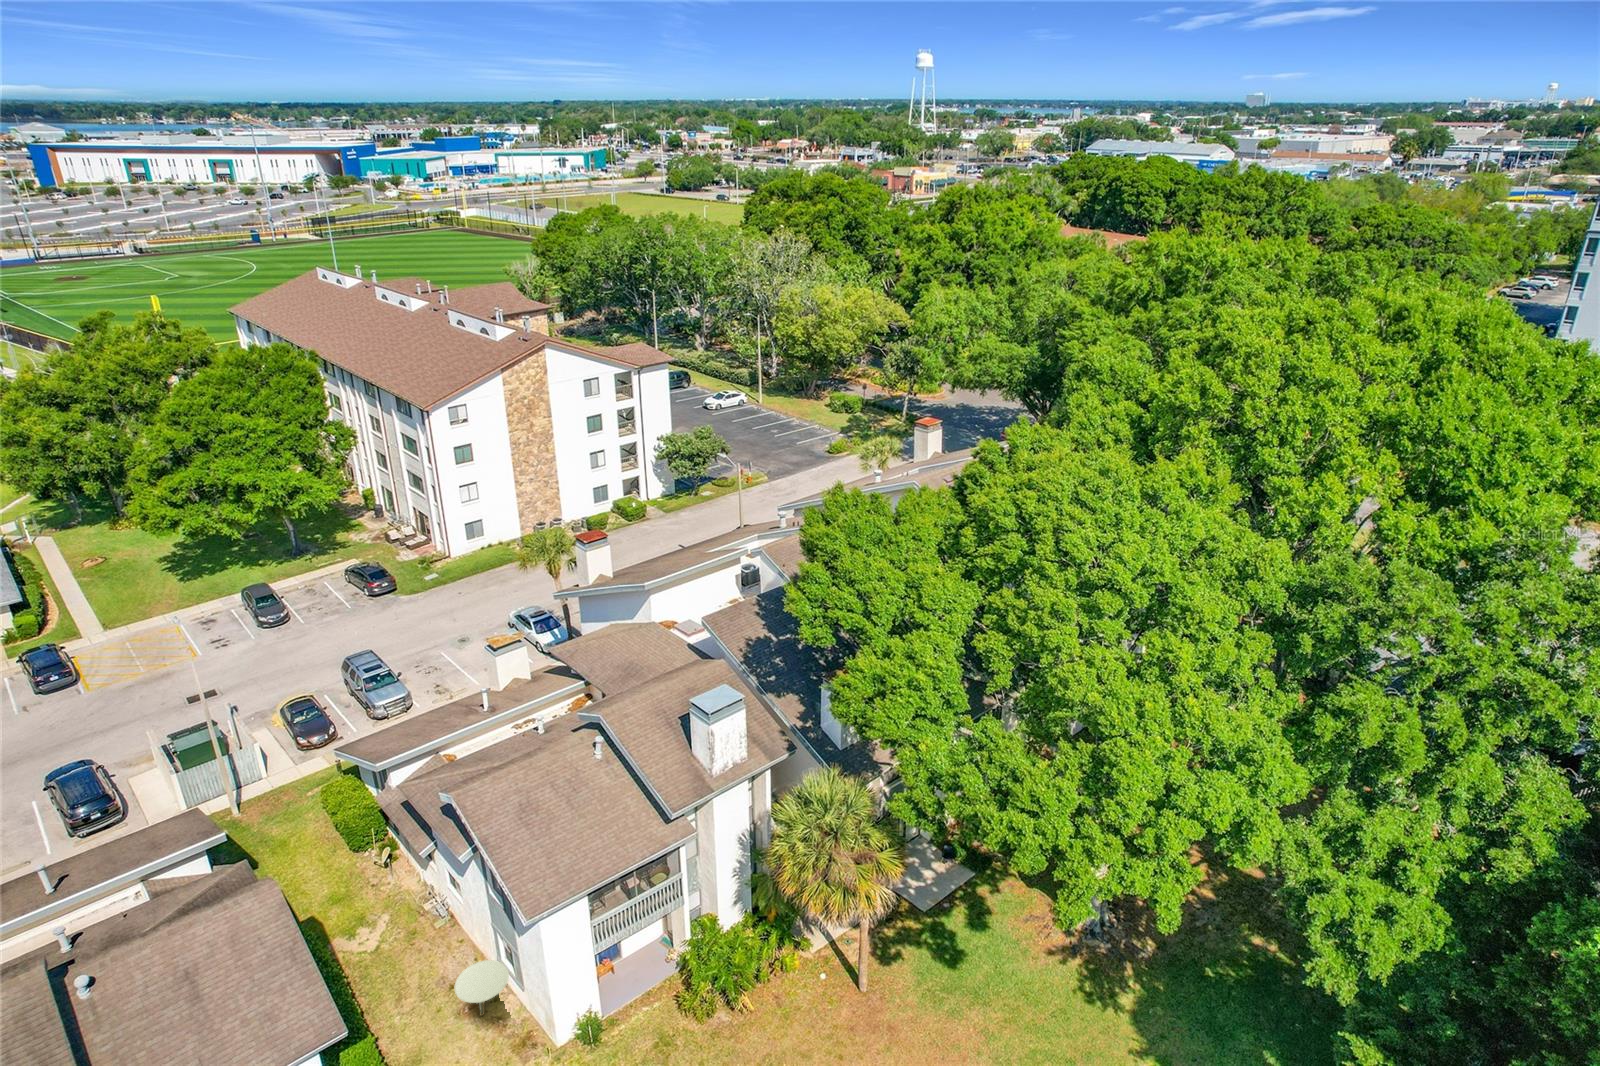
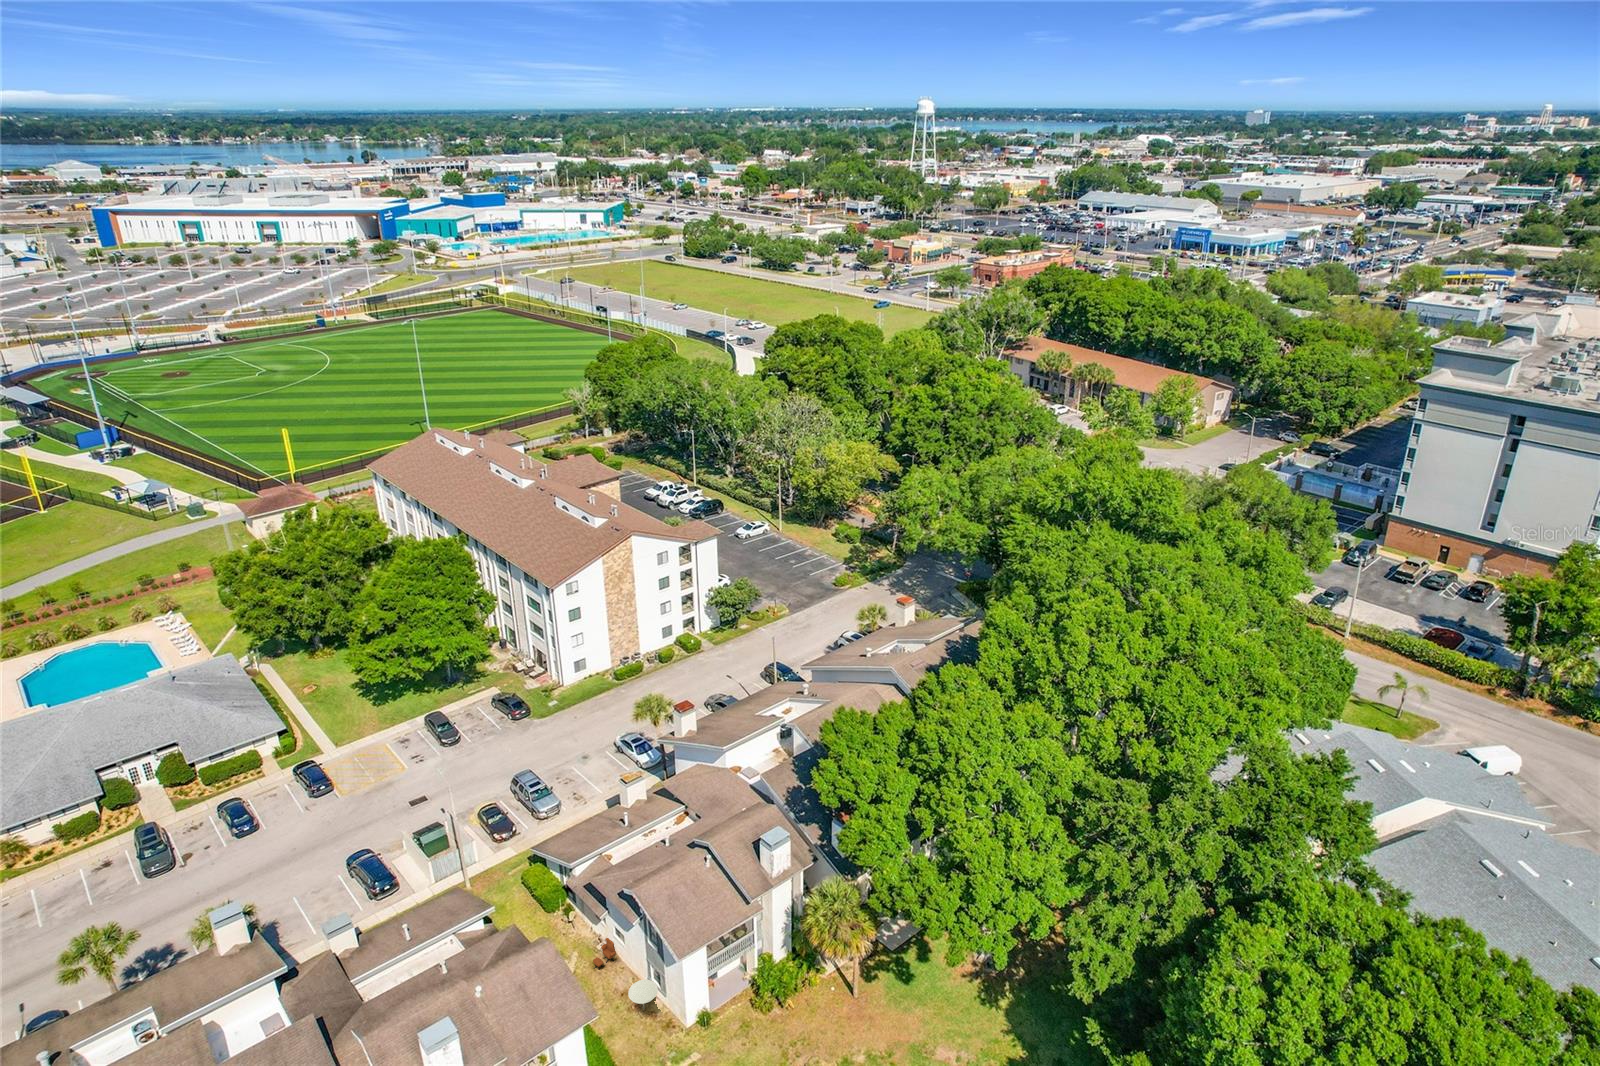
lounge chair: none [406,889,449,945] -> present [593,938,616,970]

